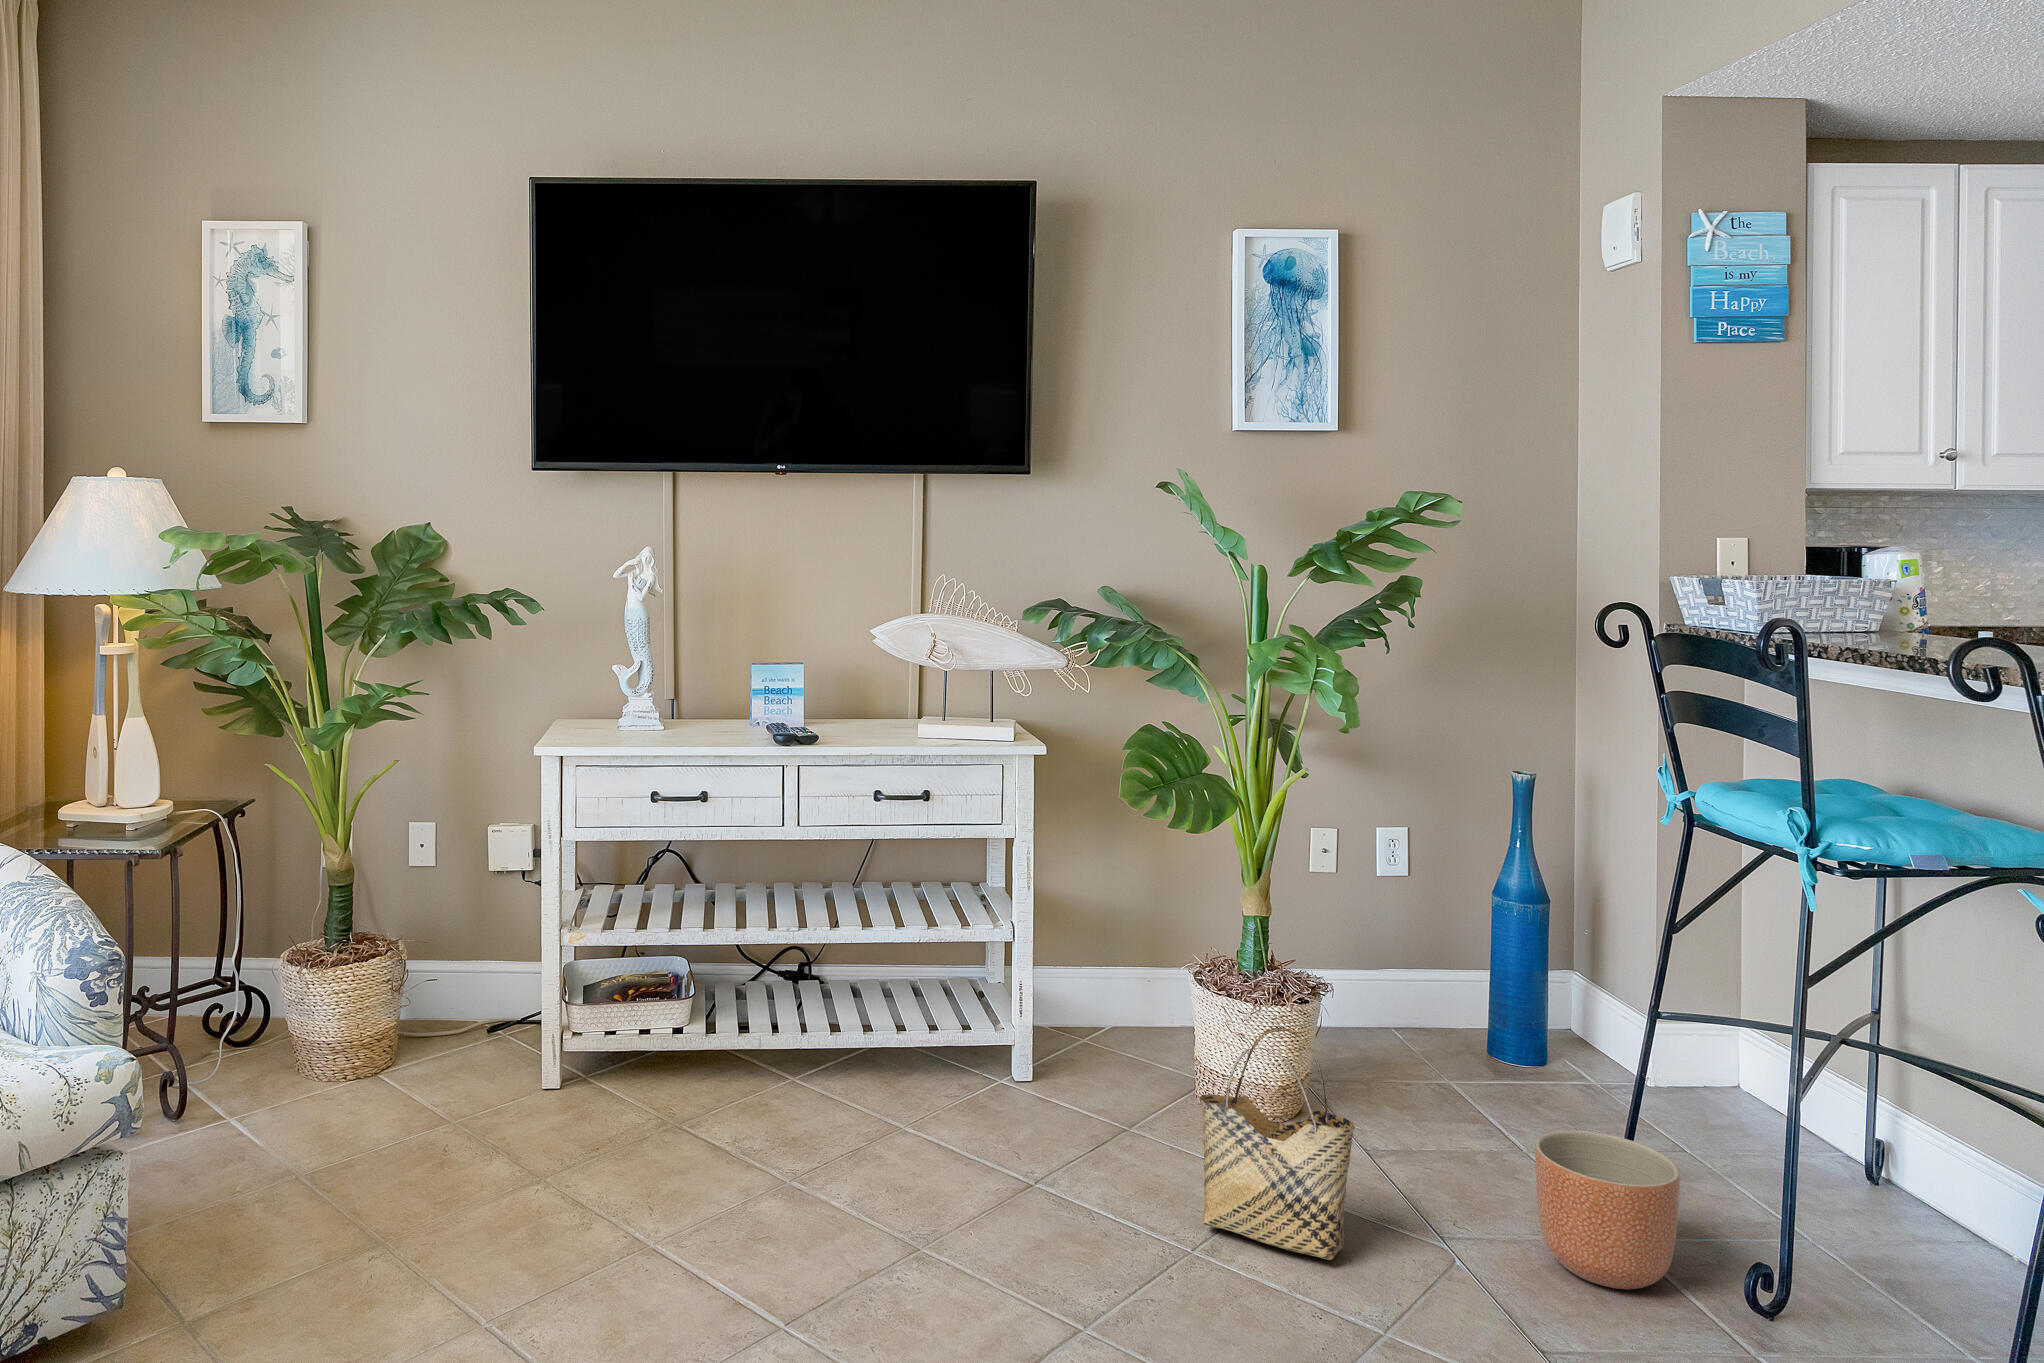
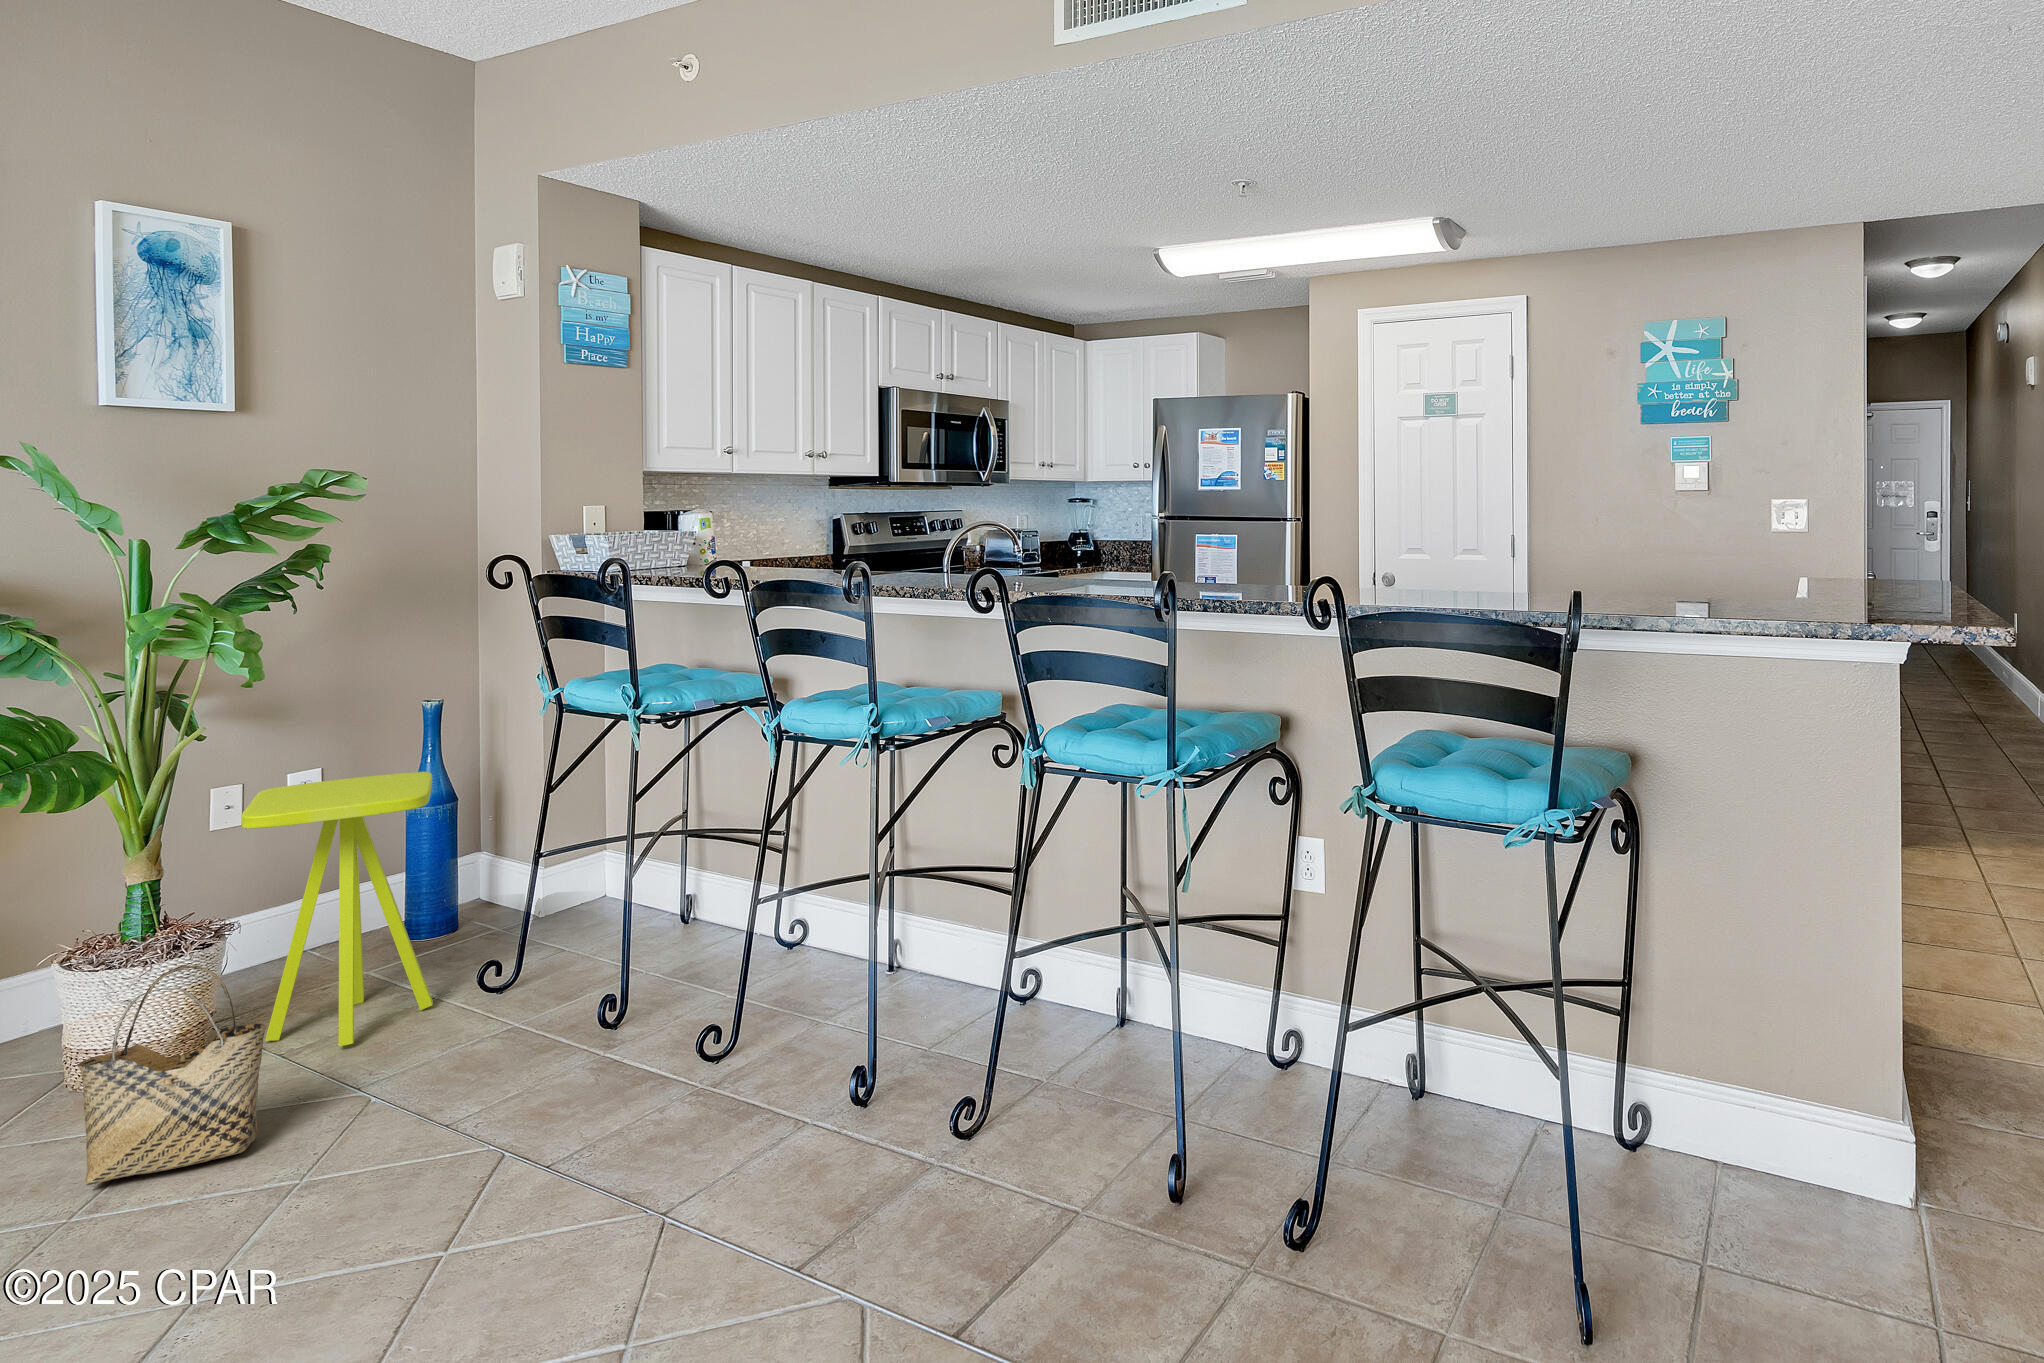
side table: none [1336,847,1526,1173] -> present [242,772,433,1046]
planter: present [1535,1130,1680,1289] -> none [440,952,553,1067]

